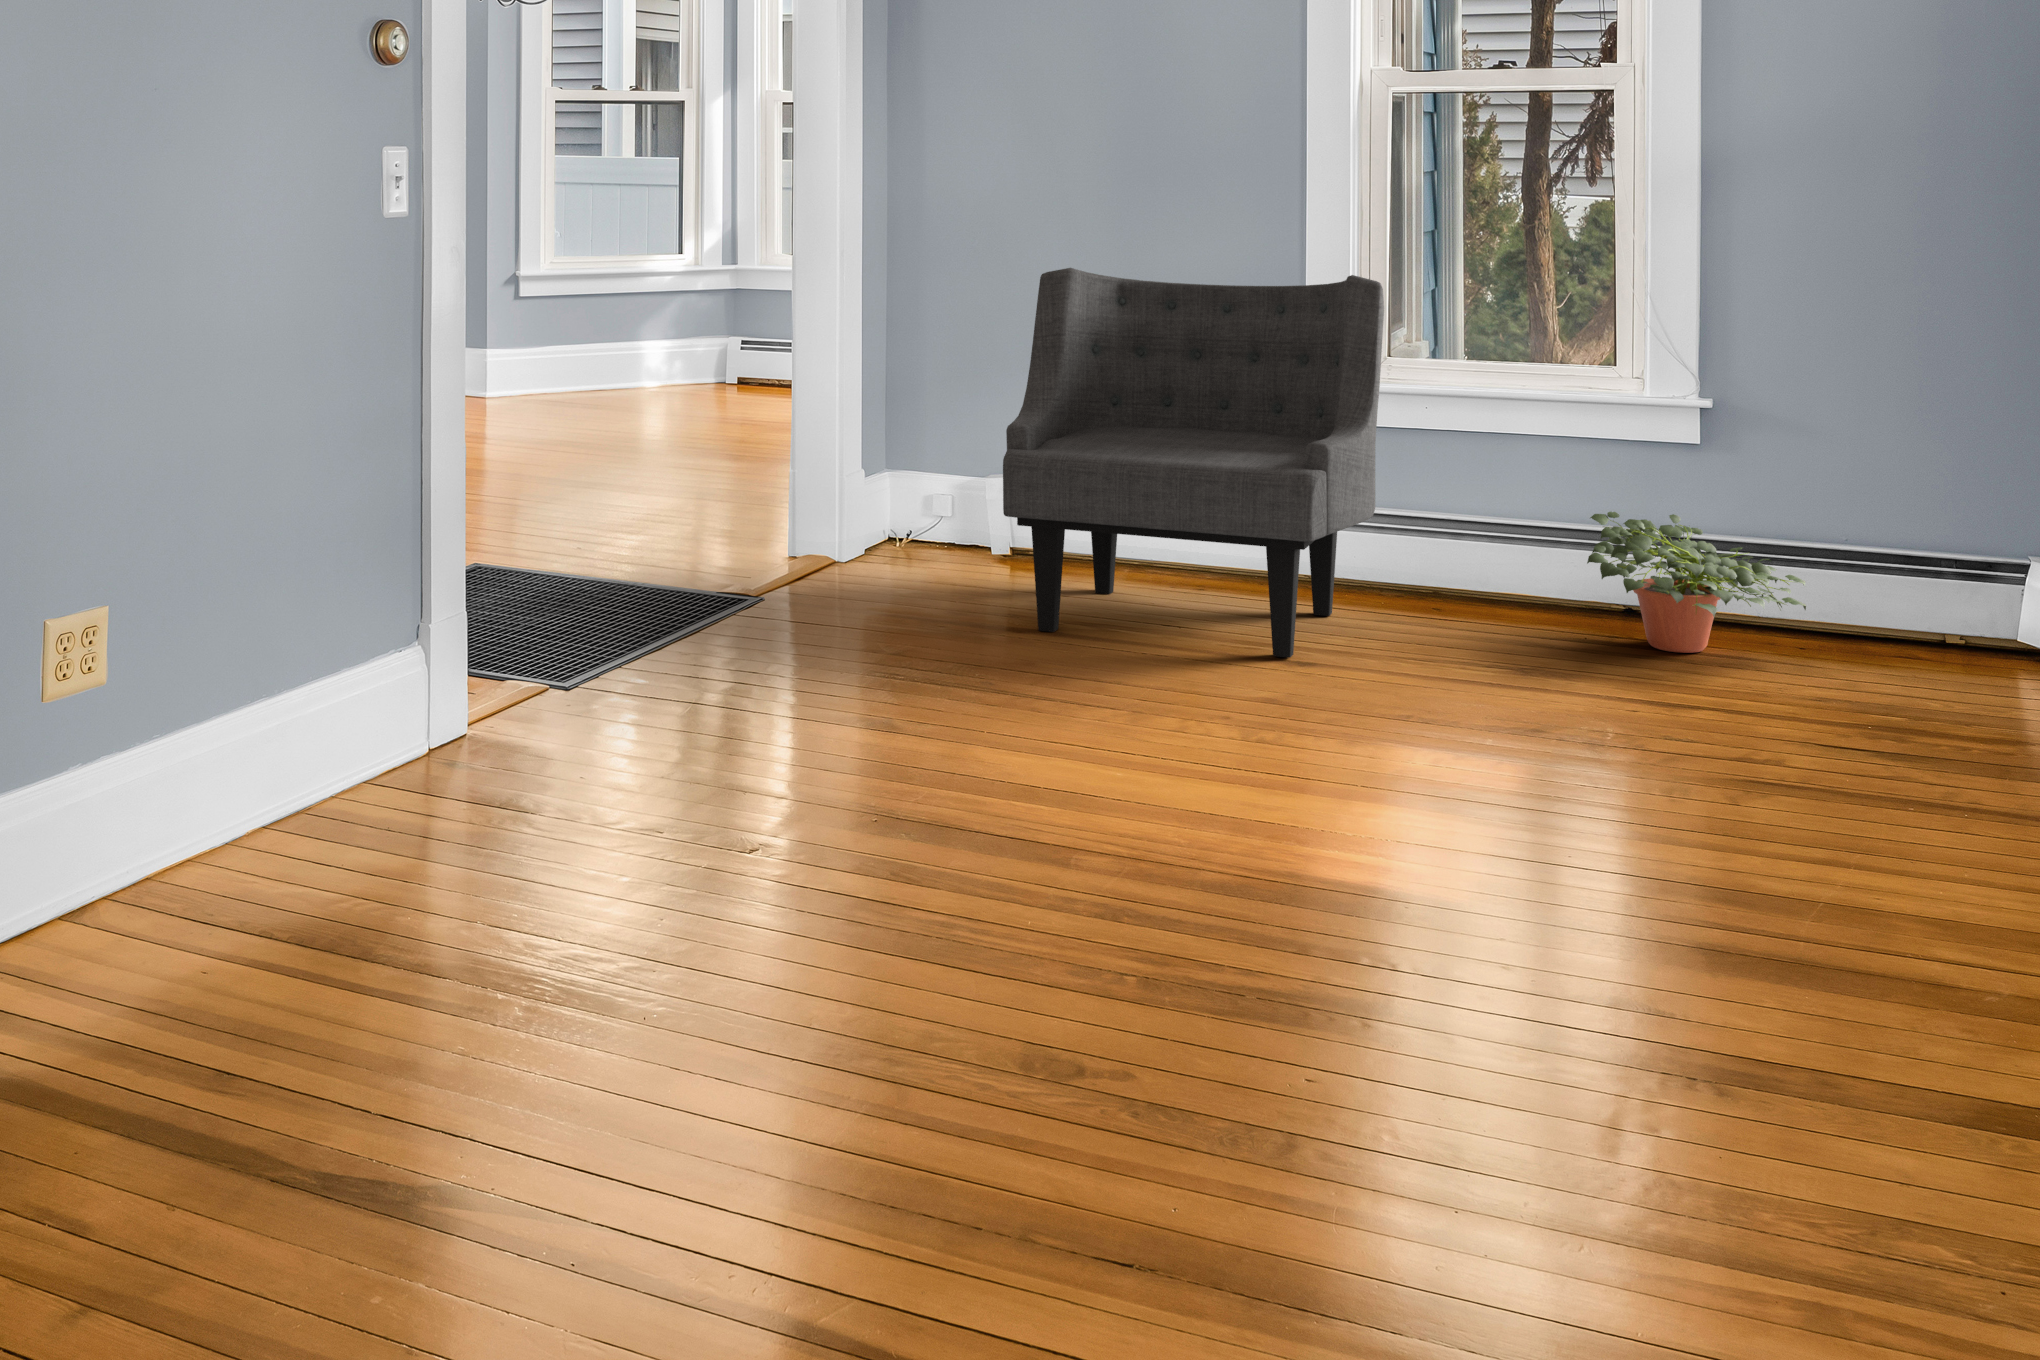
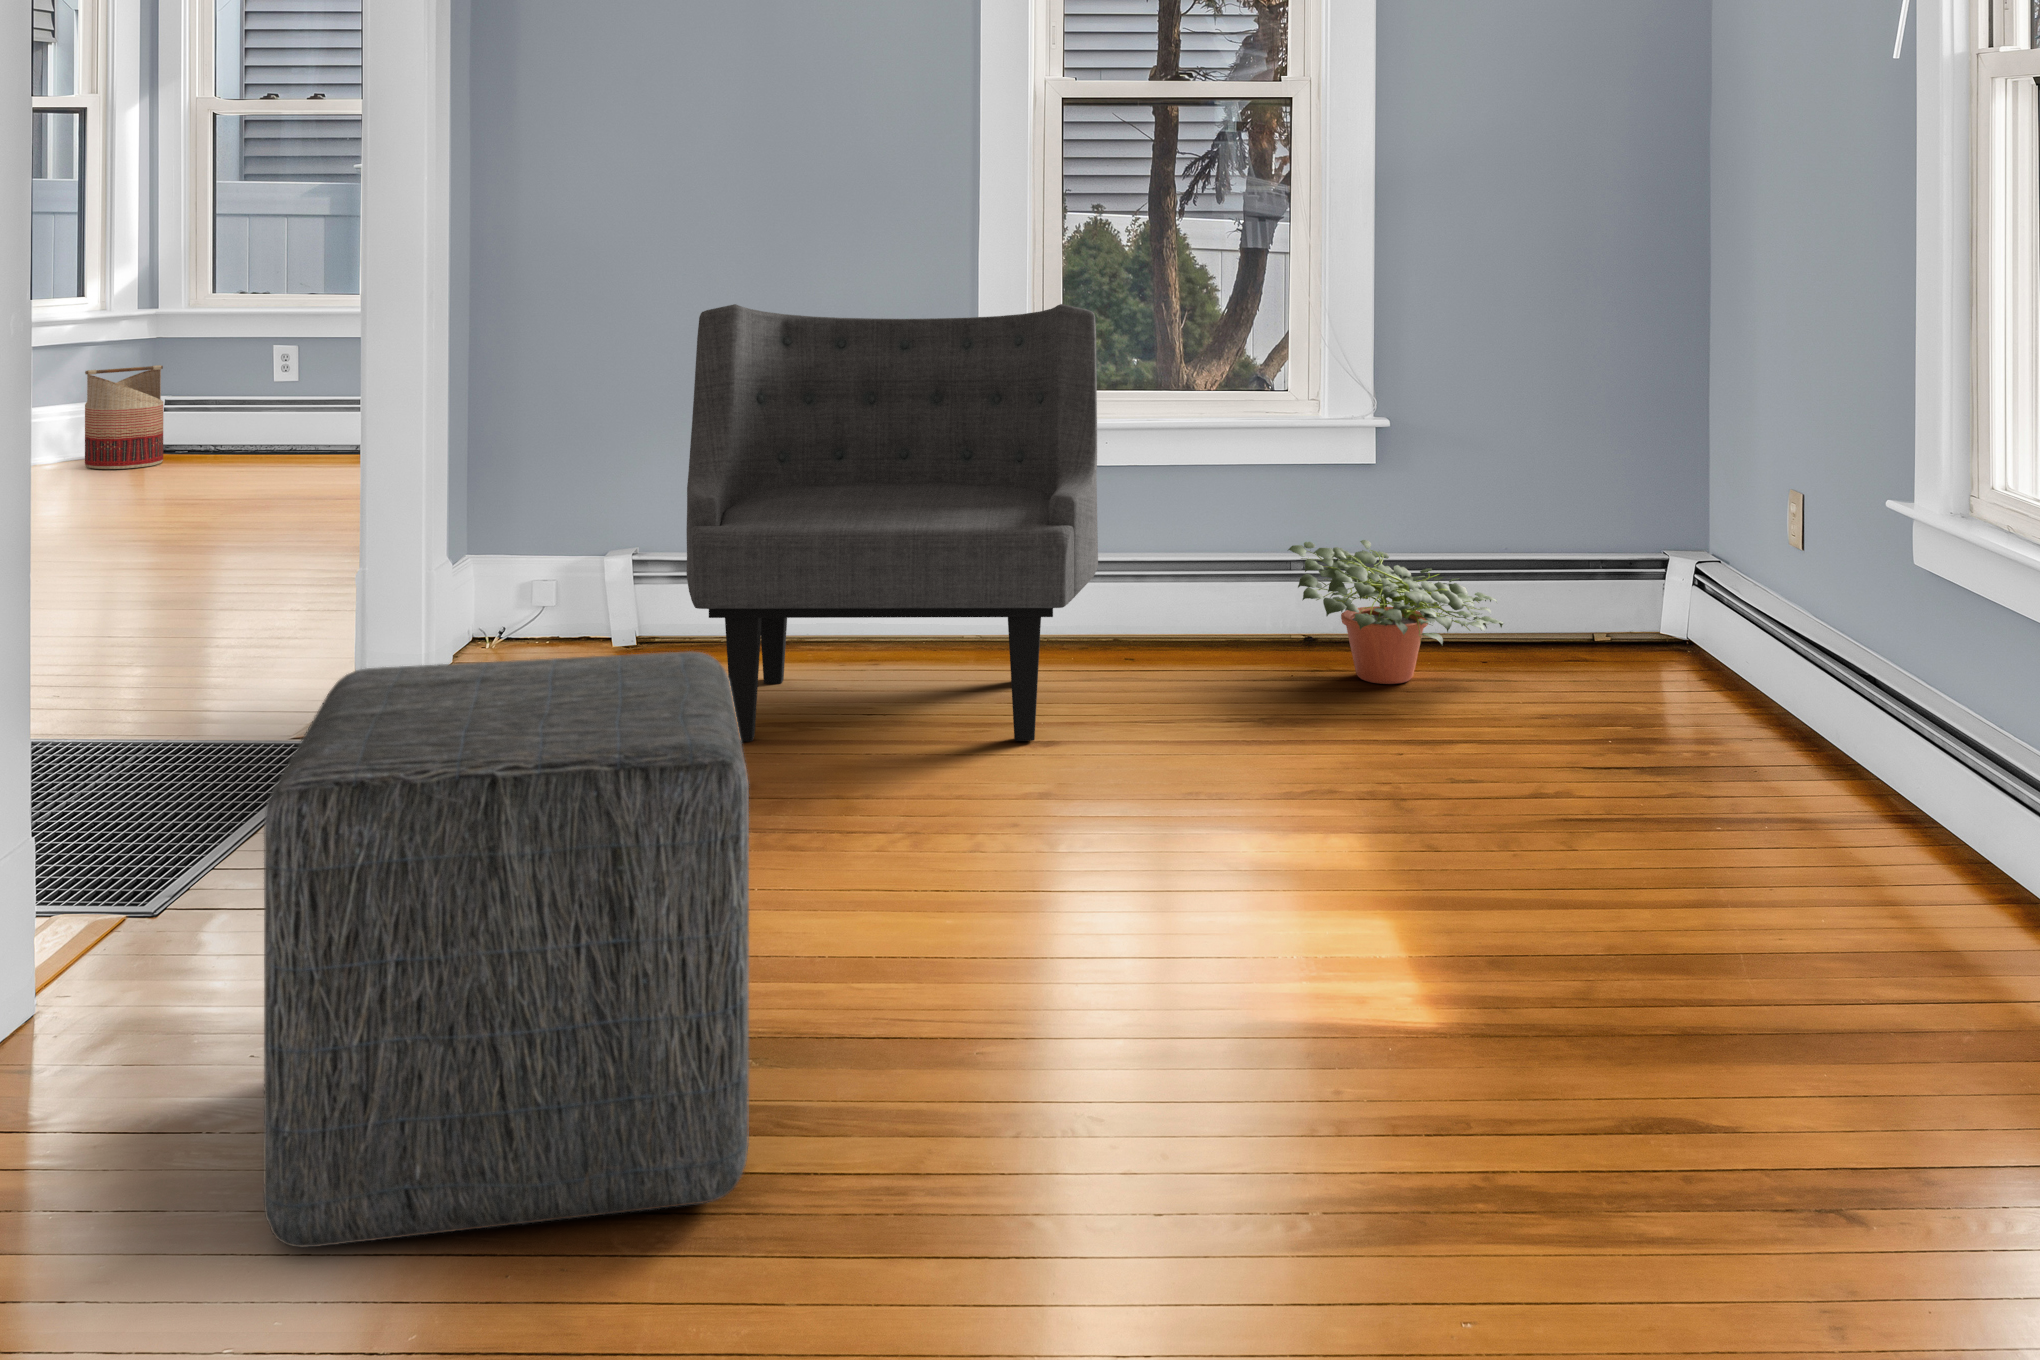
basket: none [681,313,739,396] -> present [85,365,163,469]
ottoman: none [527,509,896,900] -> present [264,651,749,1247]

